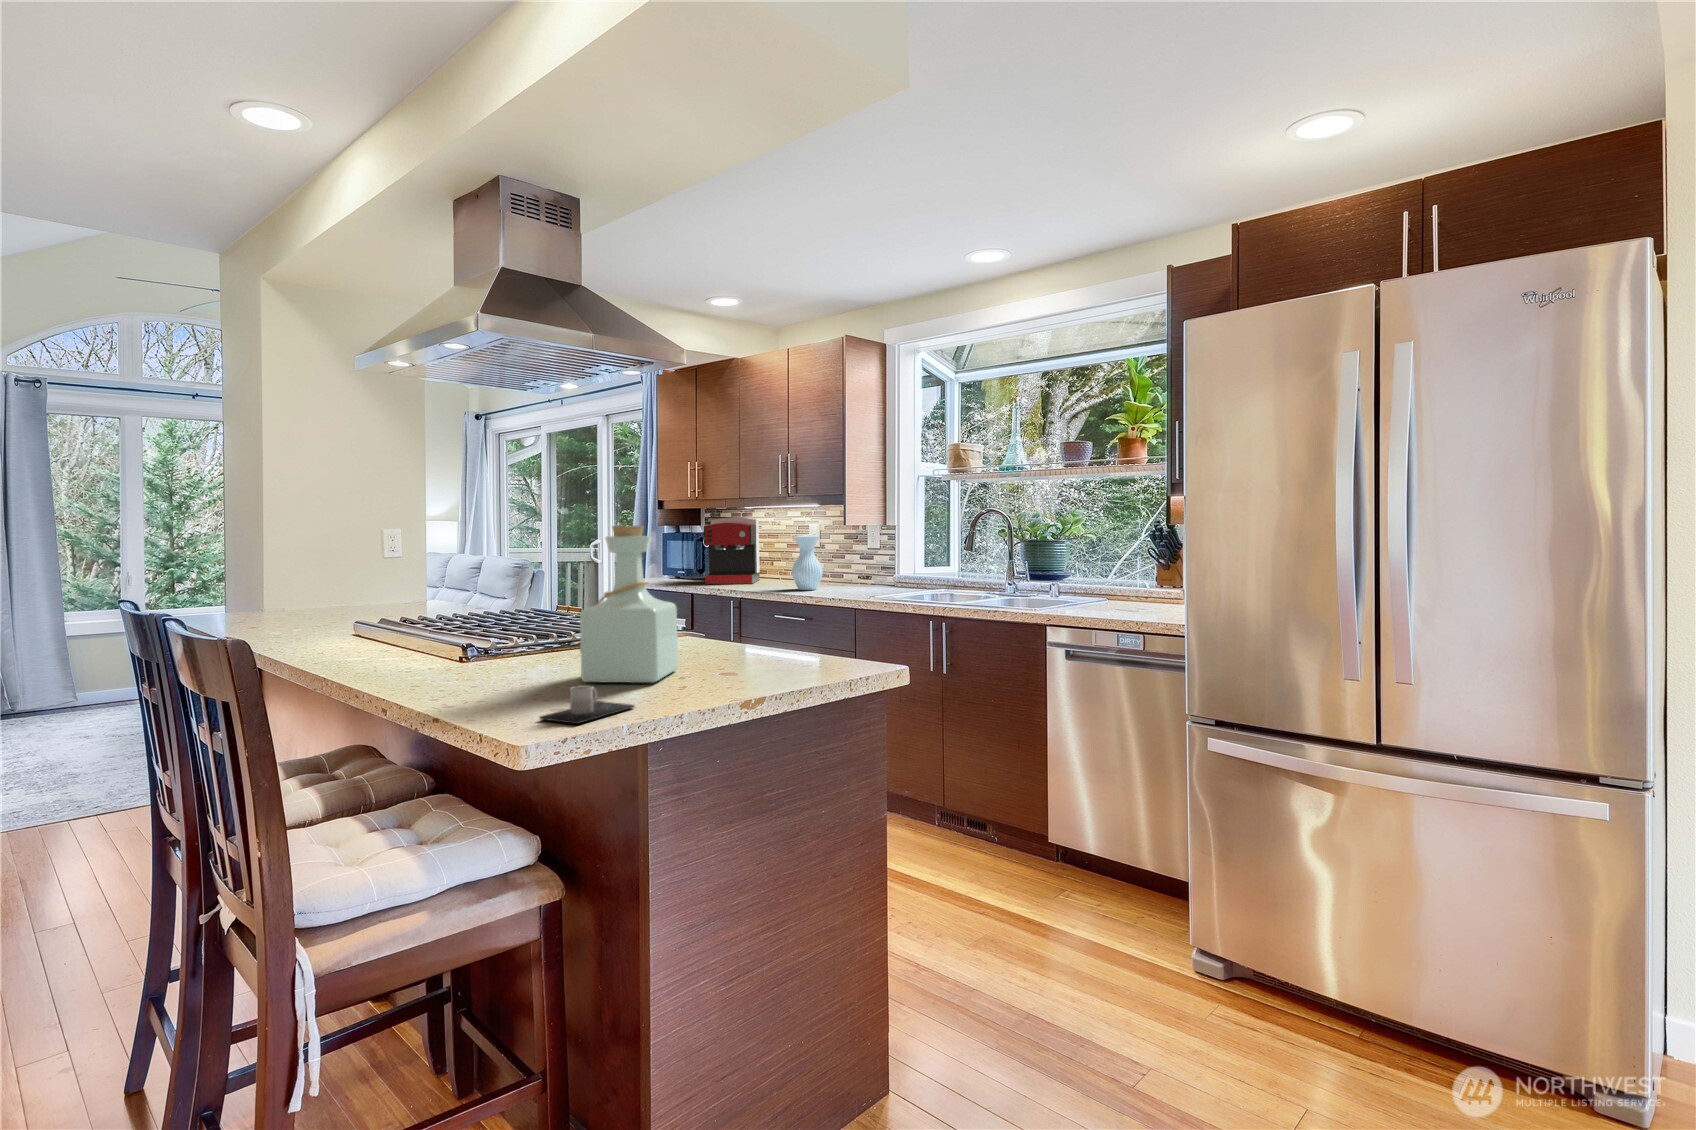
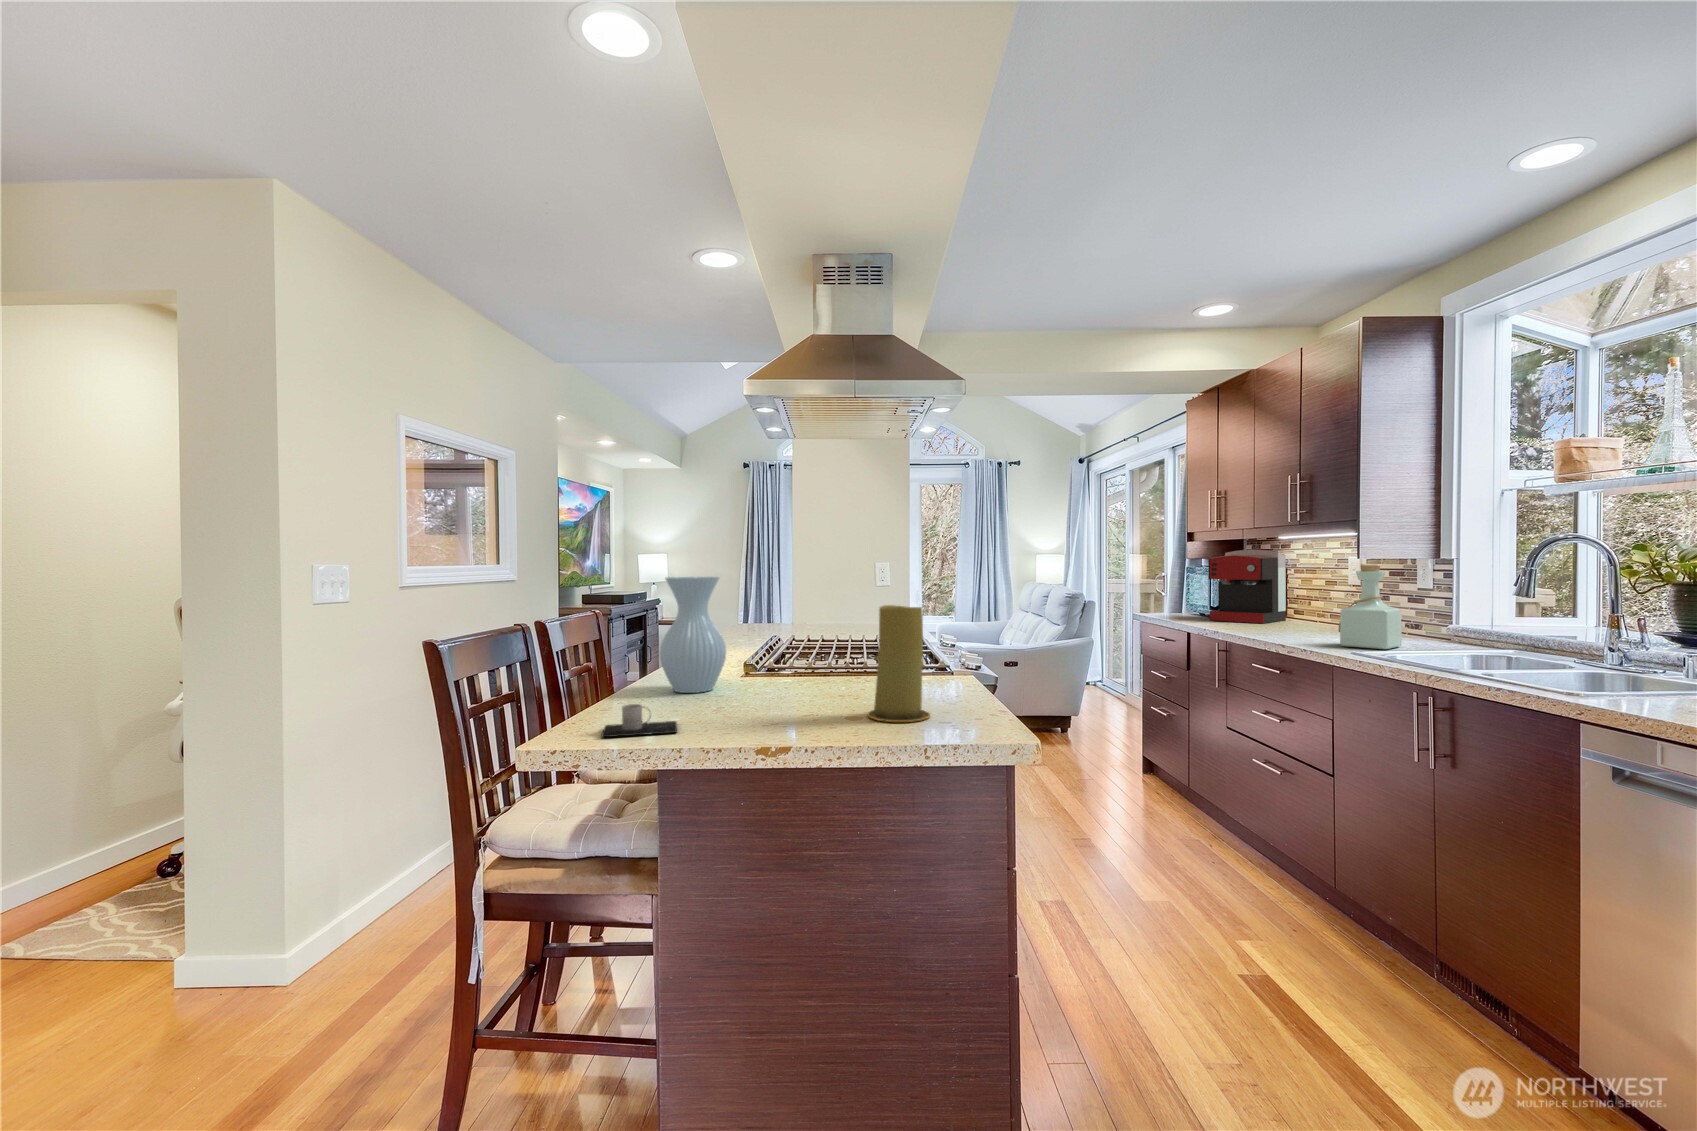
bottle: present [580,526,678,683] -> present [1339,566,1402,650]
vase: present [792,536,823,590] -> present [659,577,726,693]
candle: none [736,564,795,671] -> present [867,605,930,722]

